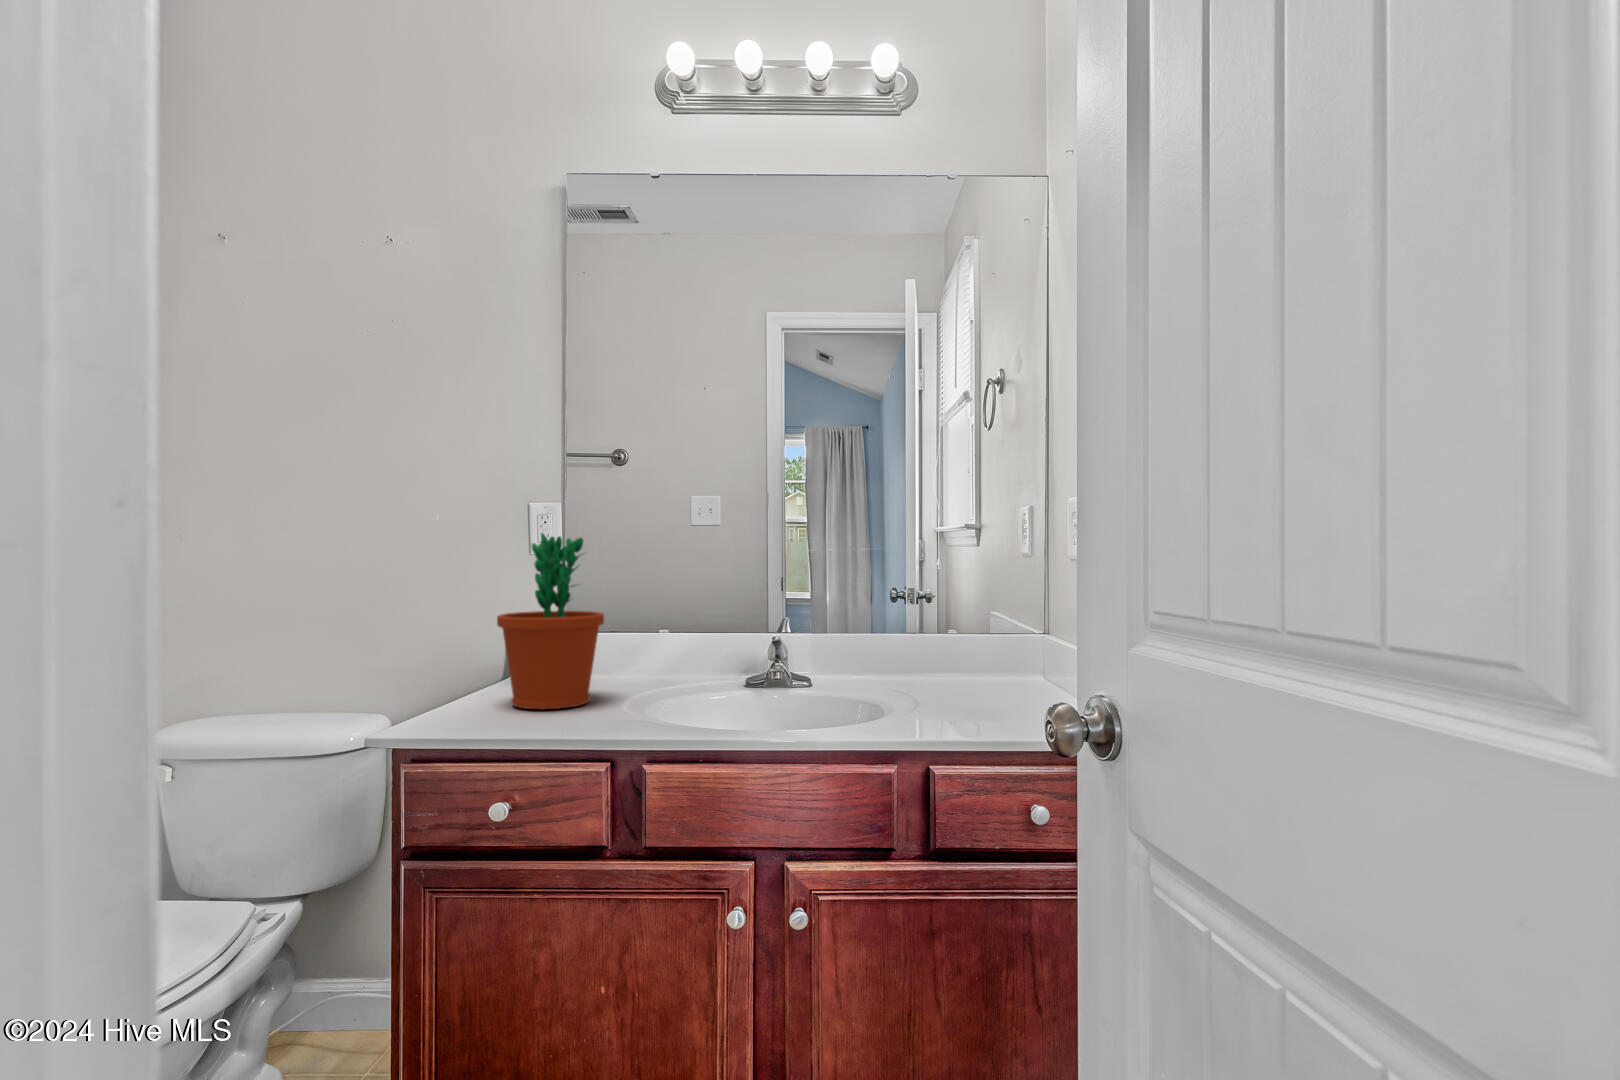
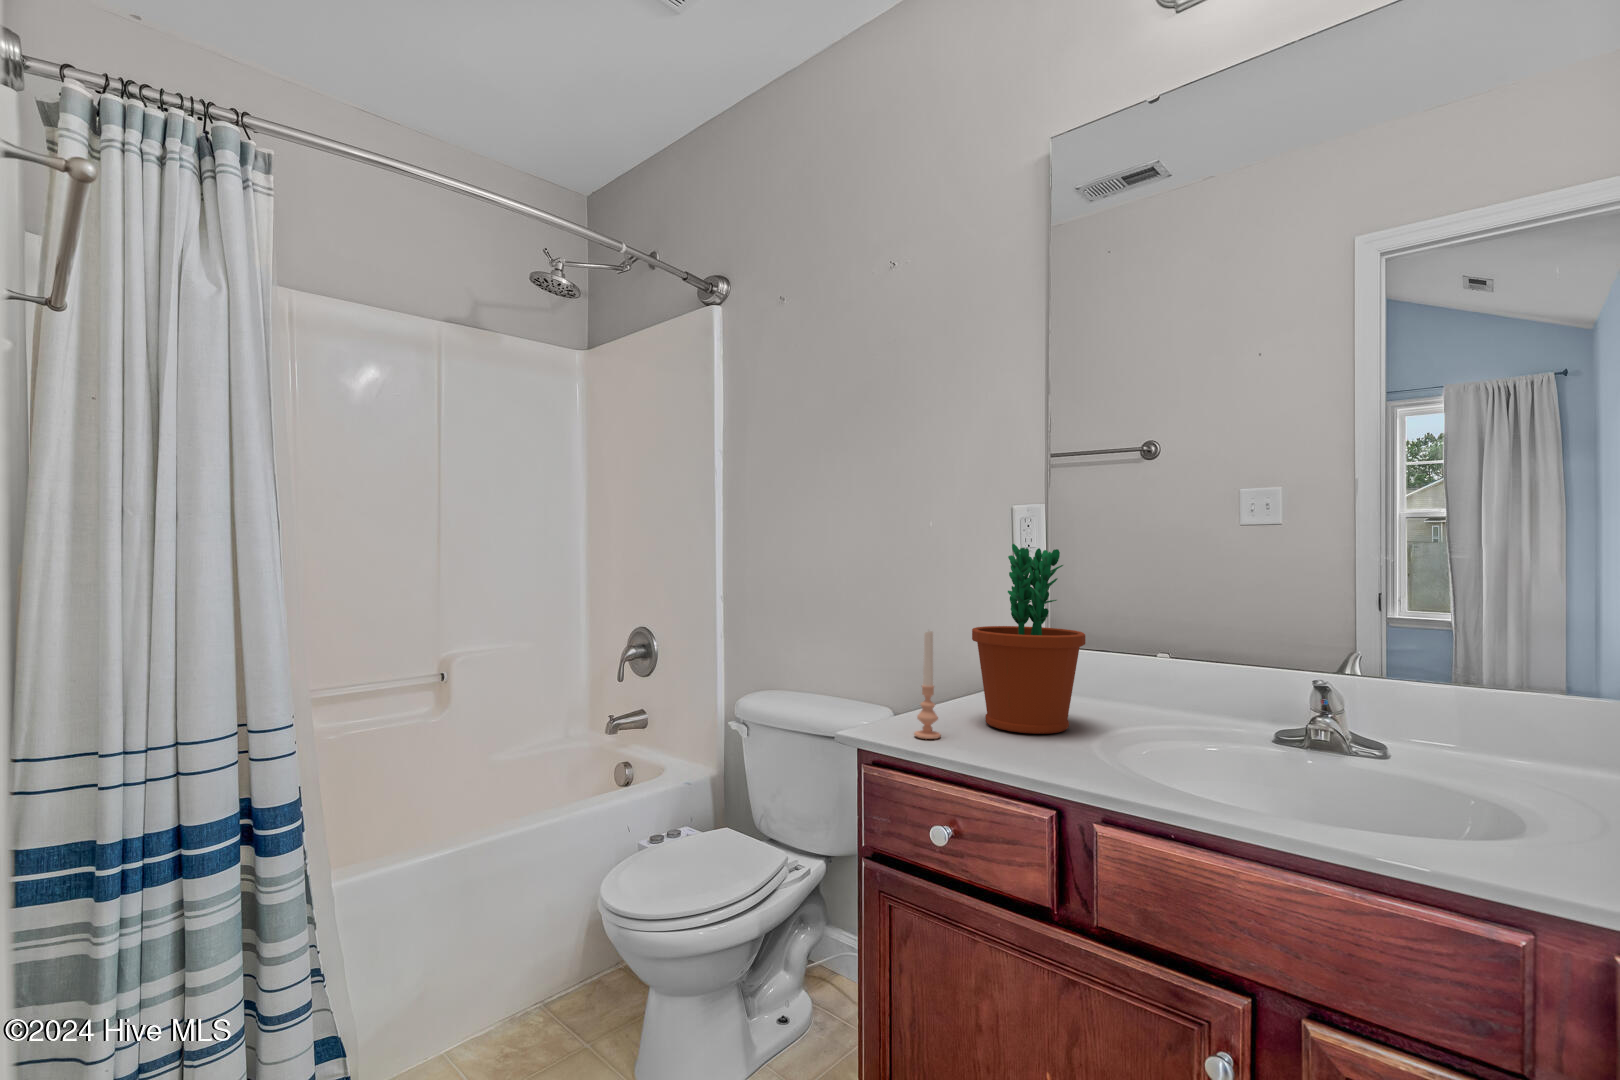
candle: none [452,619,480,727] -> present [914,631,941,739]

